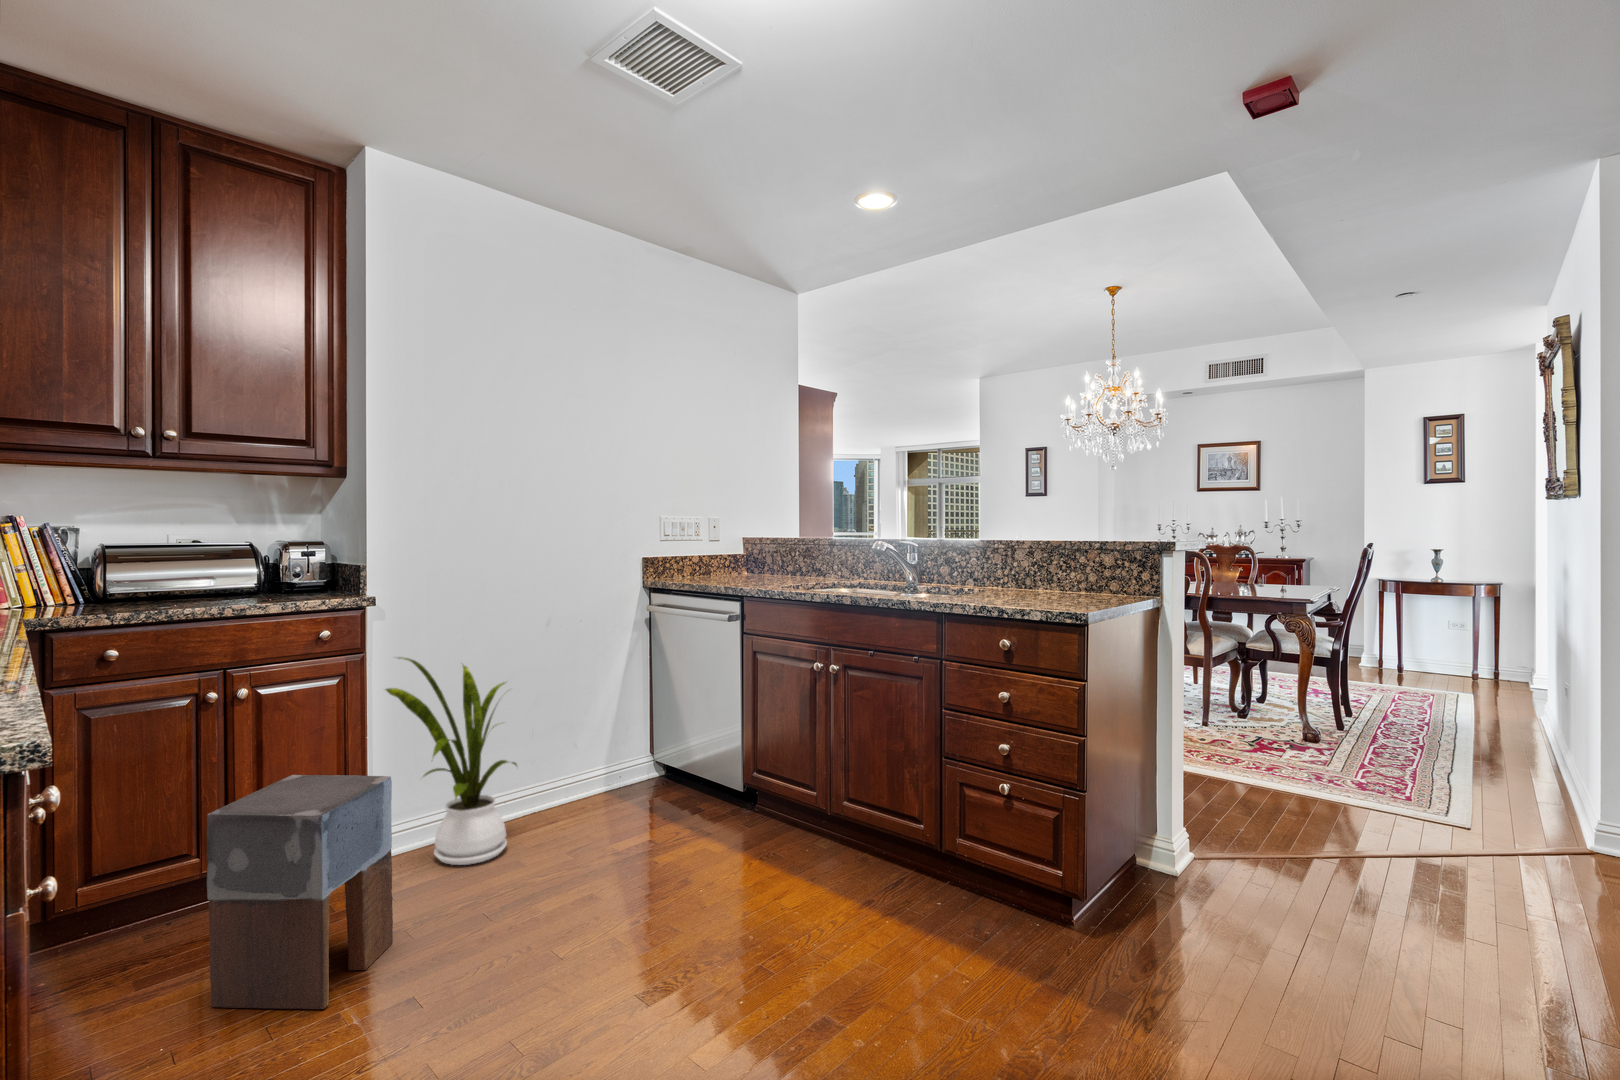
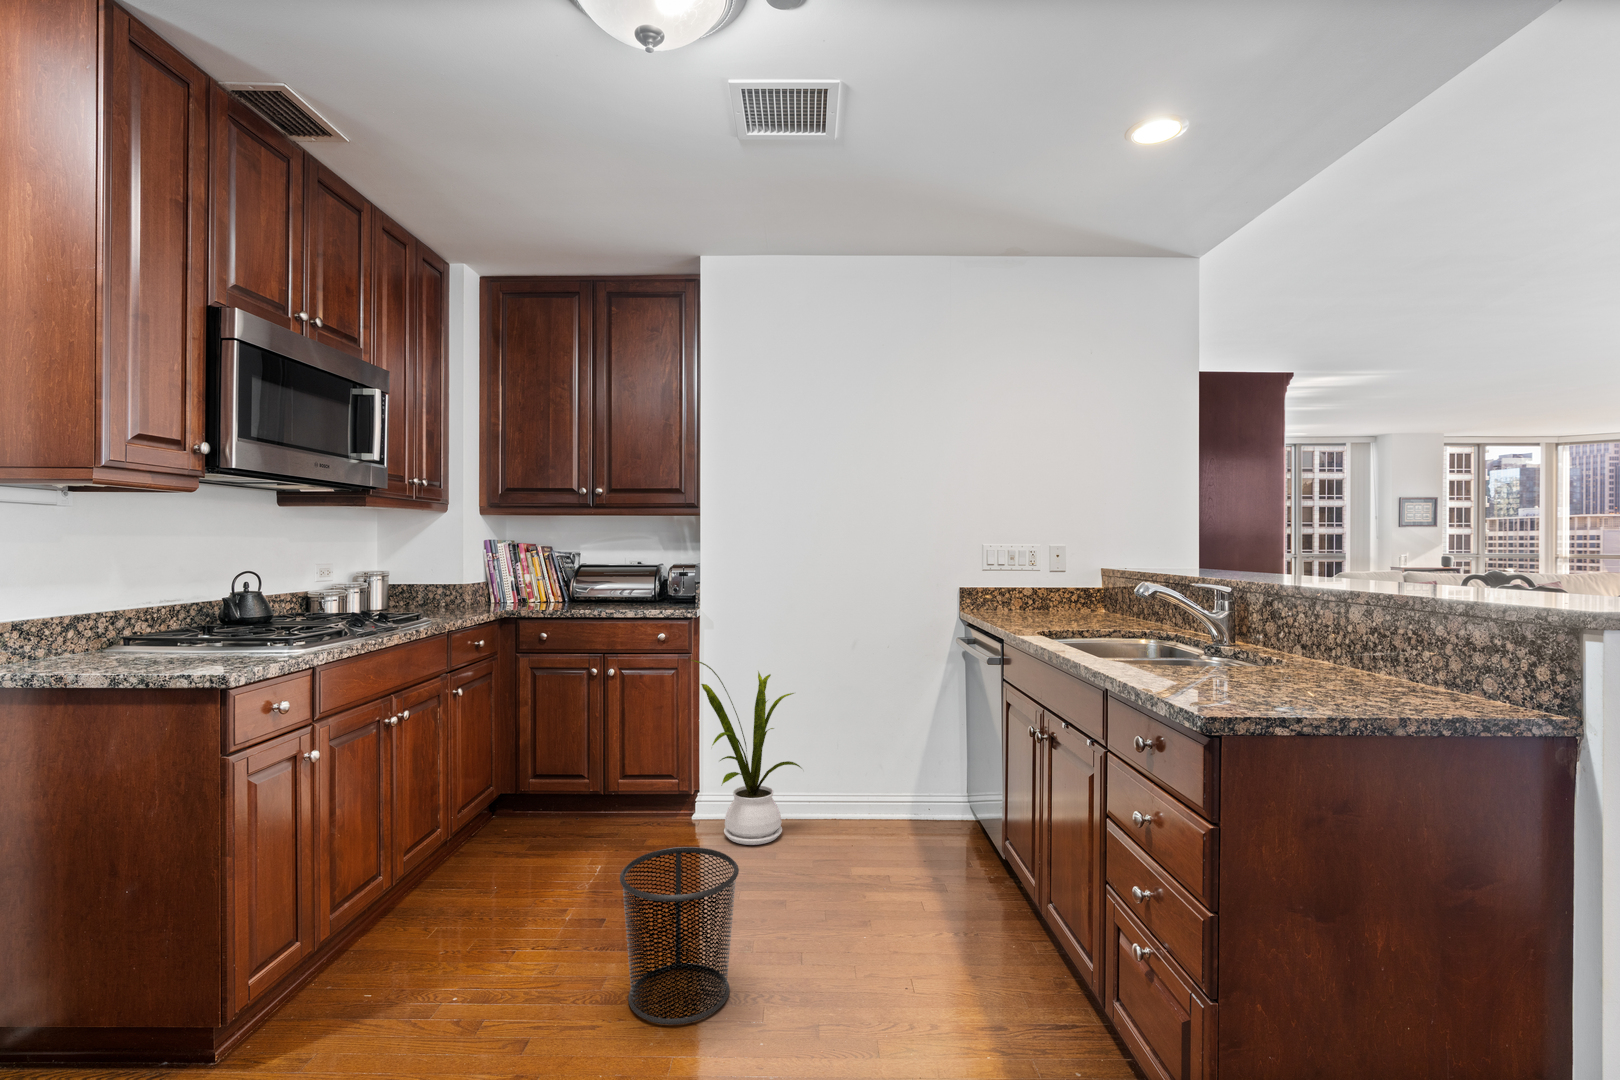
stool: present [207,775,393,1009] -> none [508,736,625,911]
waste bin: none [557,833,687,1019] -> present [620,847,739,1025]

